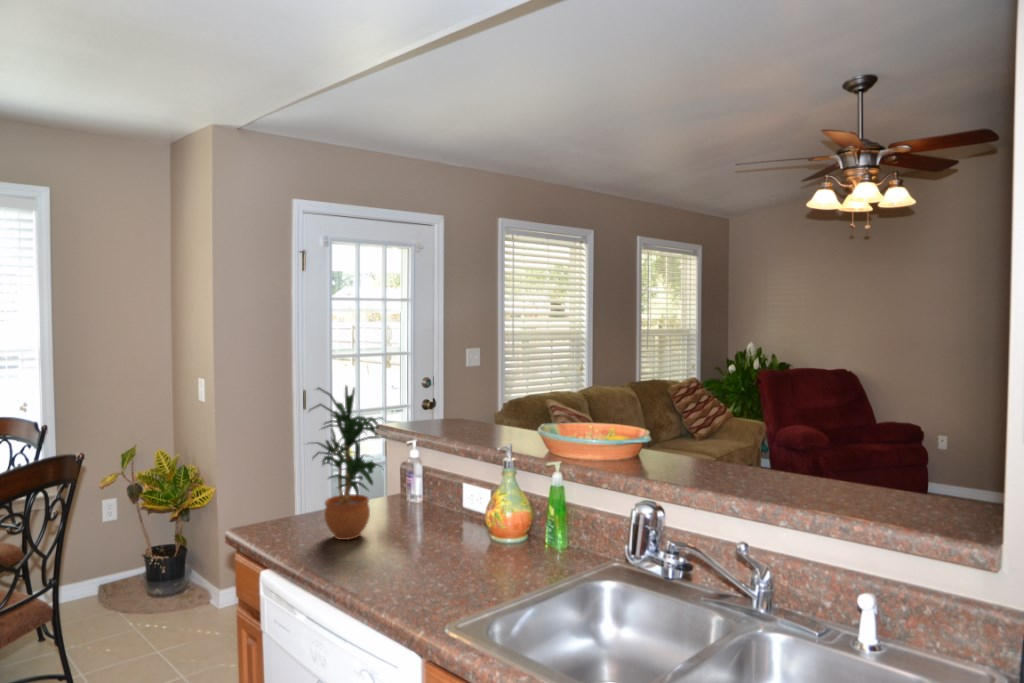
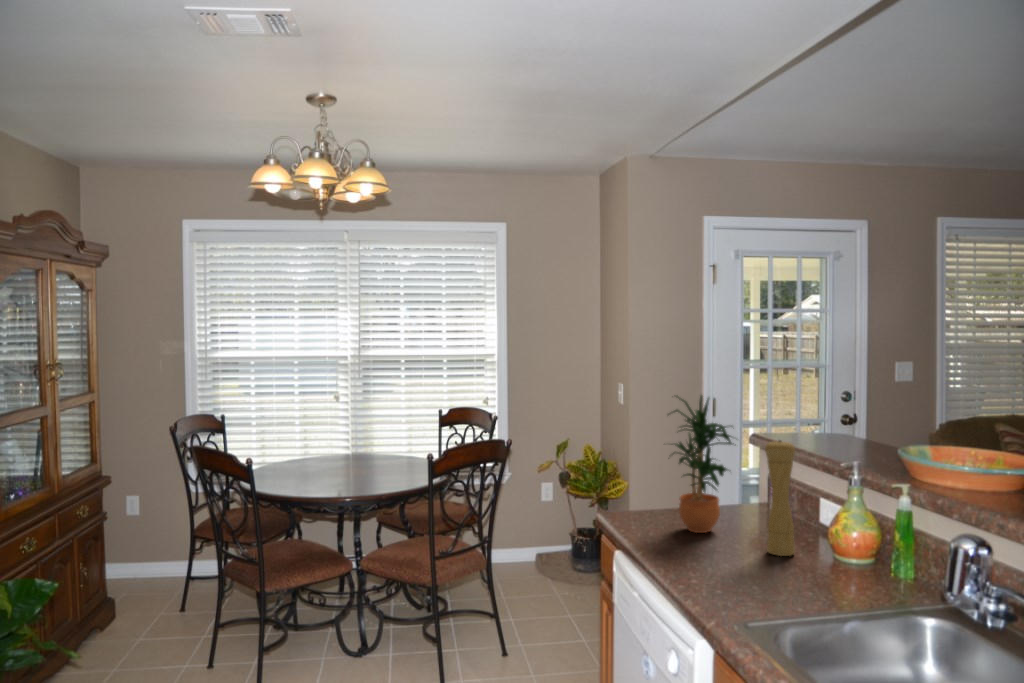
pepper mill: none [426,429,456,551] -> present [765,440,795,556]

